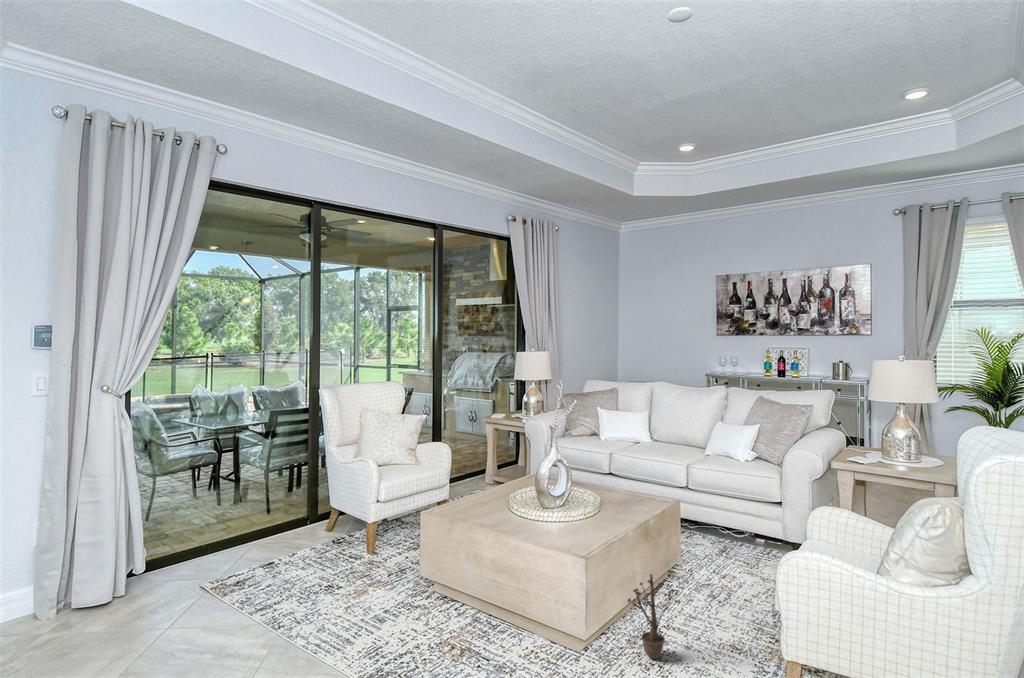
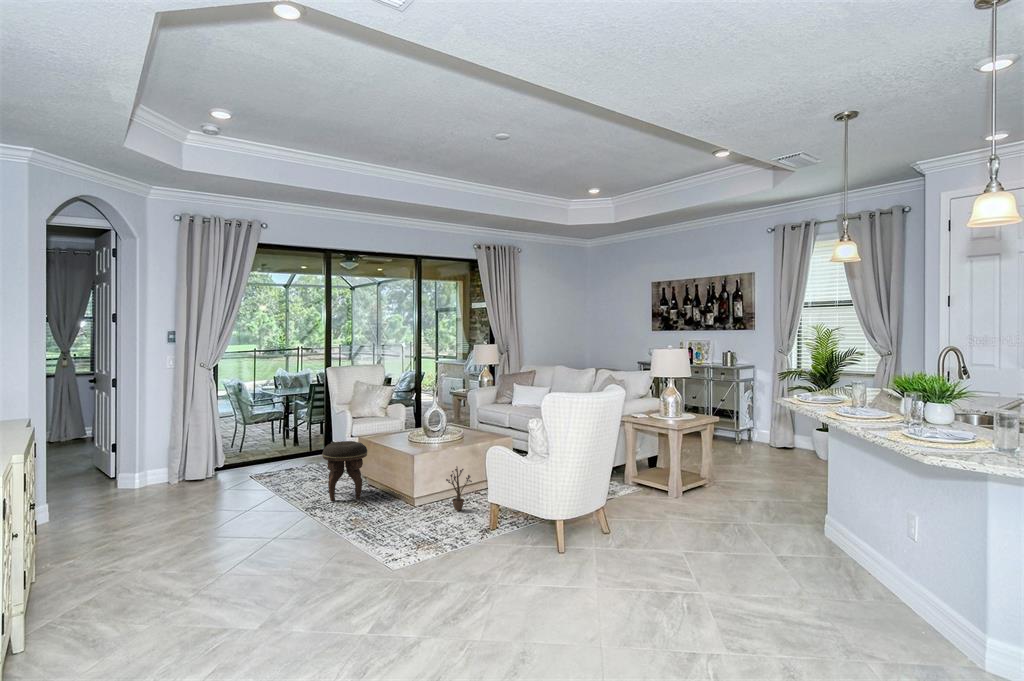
footstool: none [369,525,451,650] -> present [322,441,367,501]

